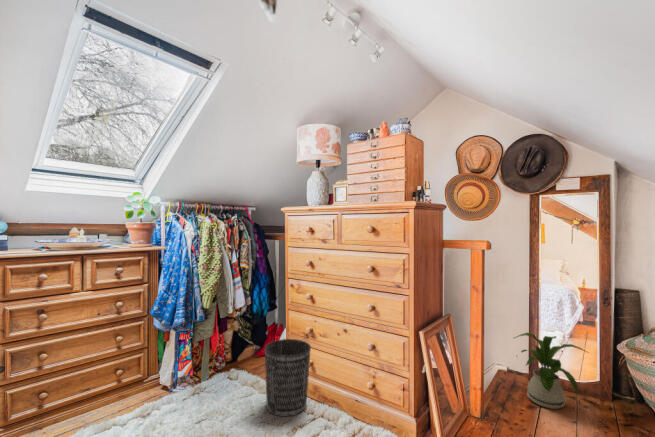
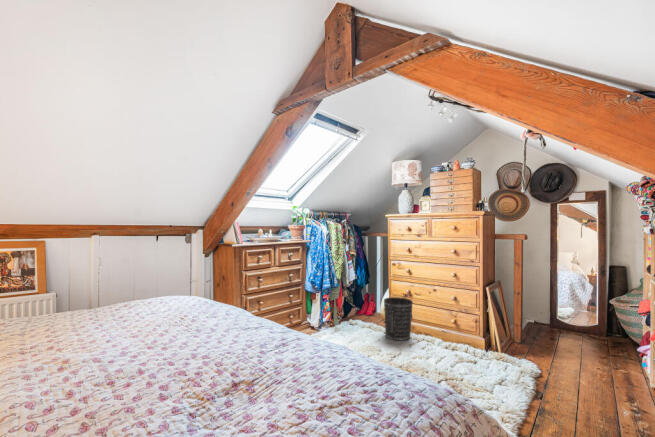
house plant: present [517,333,585,409] -> none [540,294,591,340]

